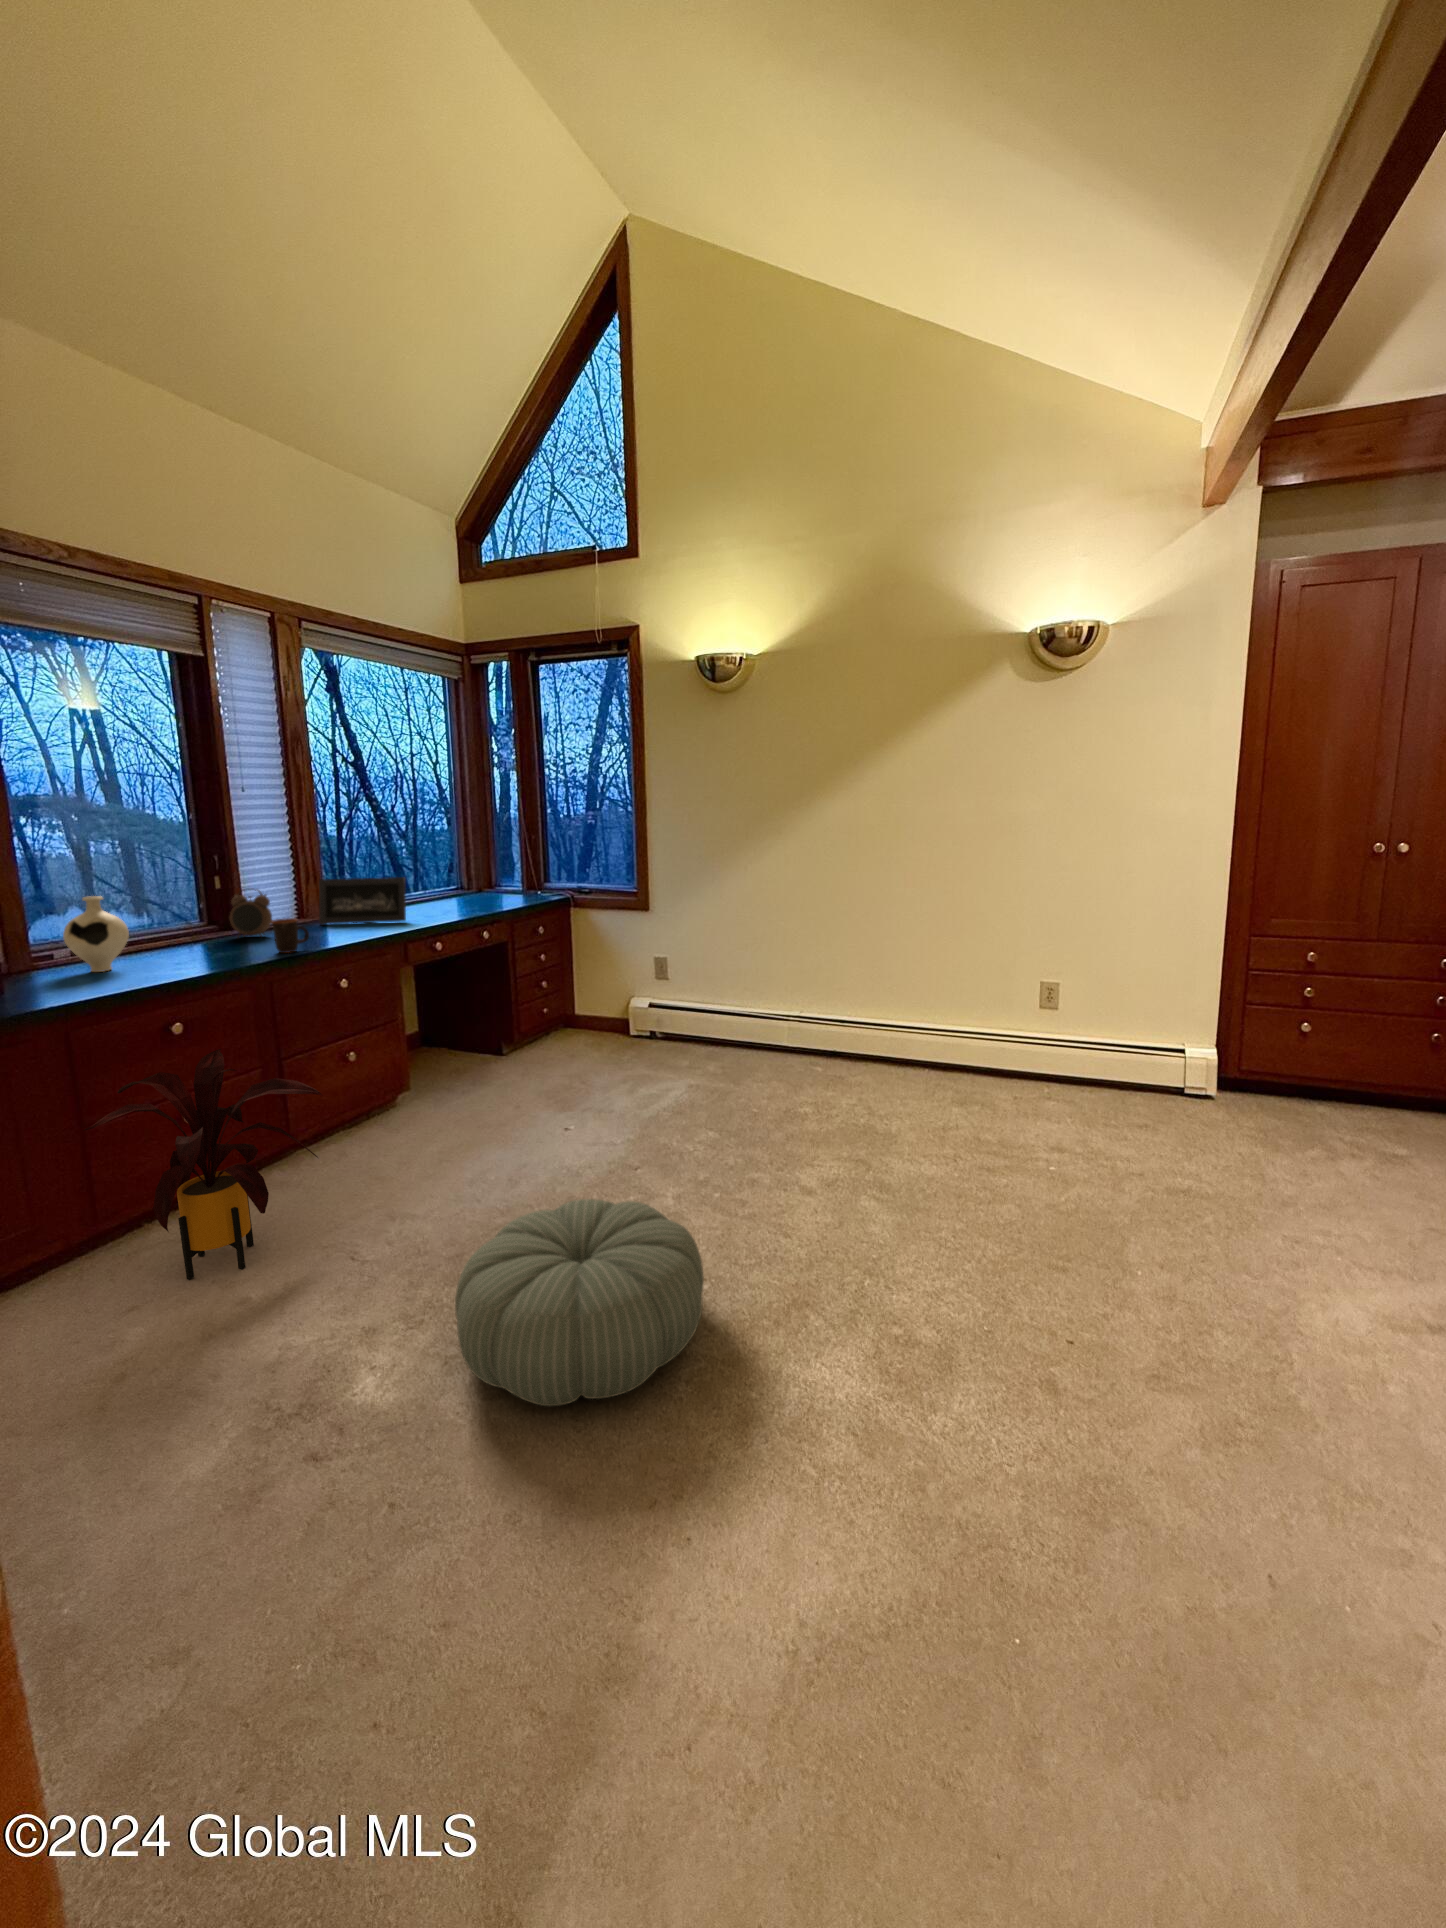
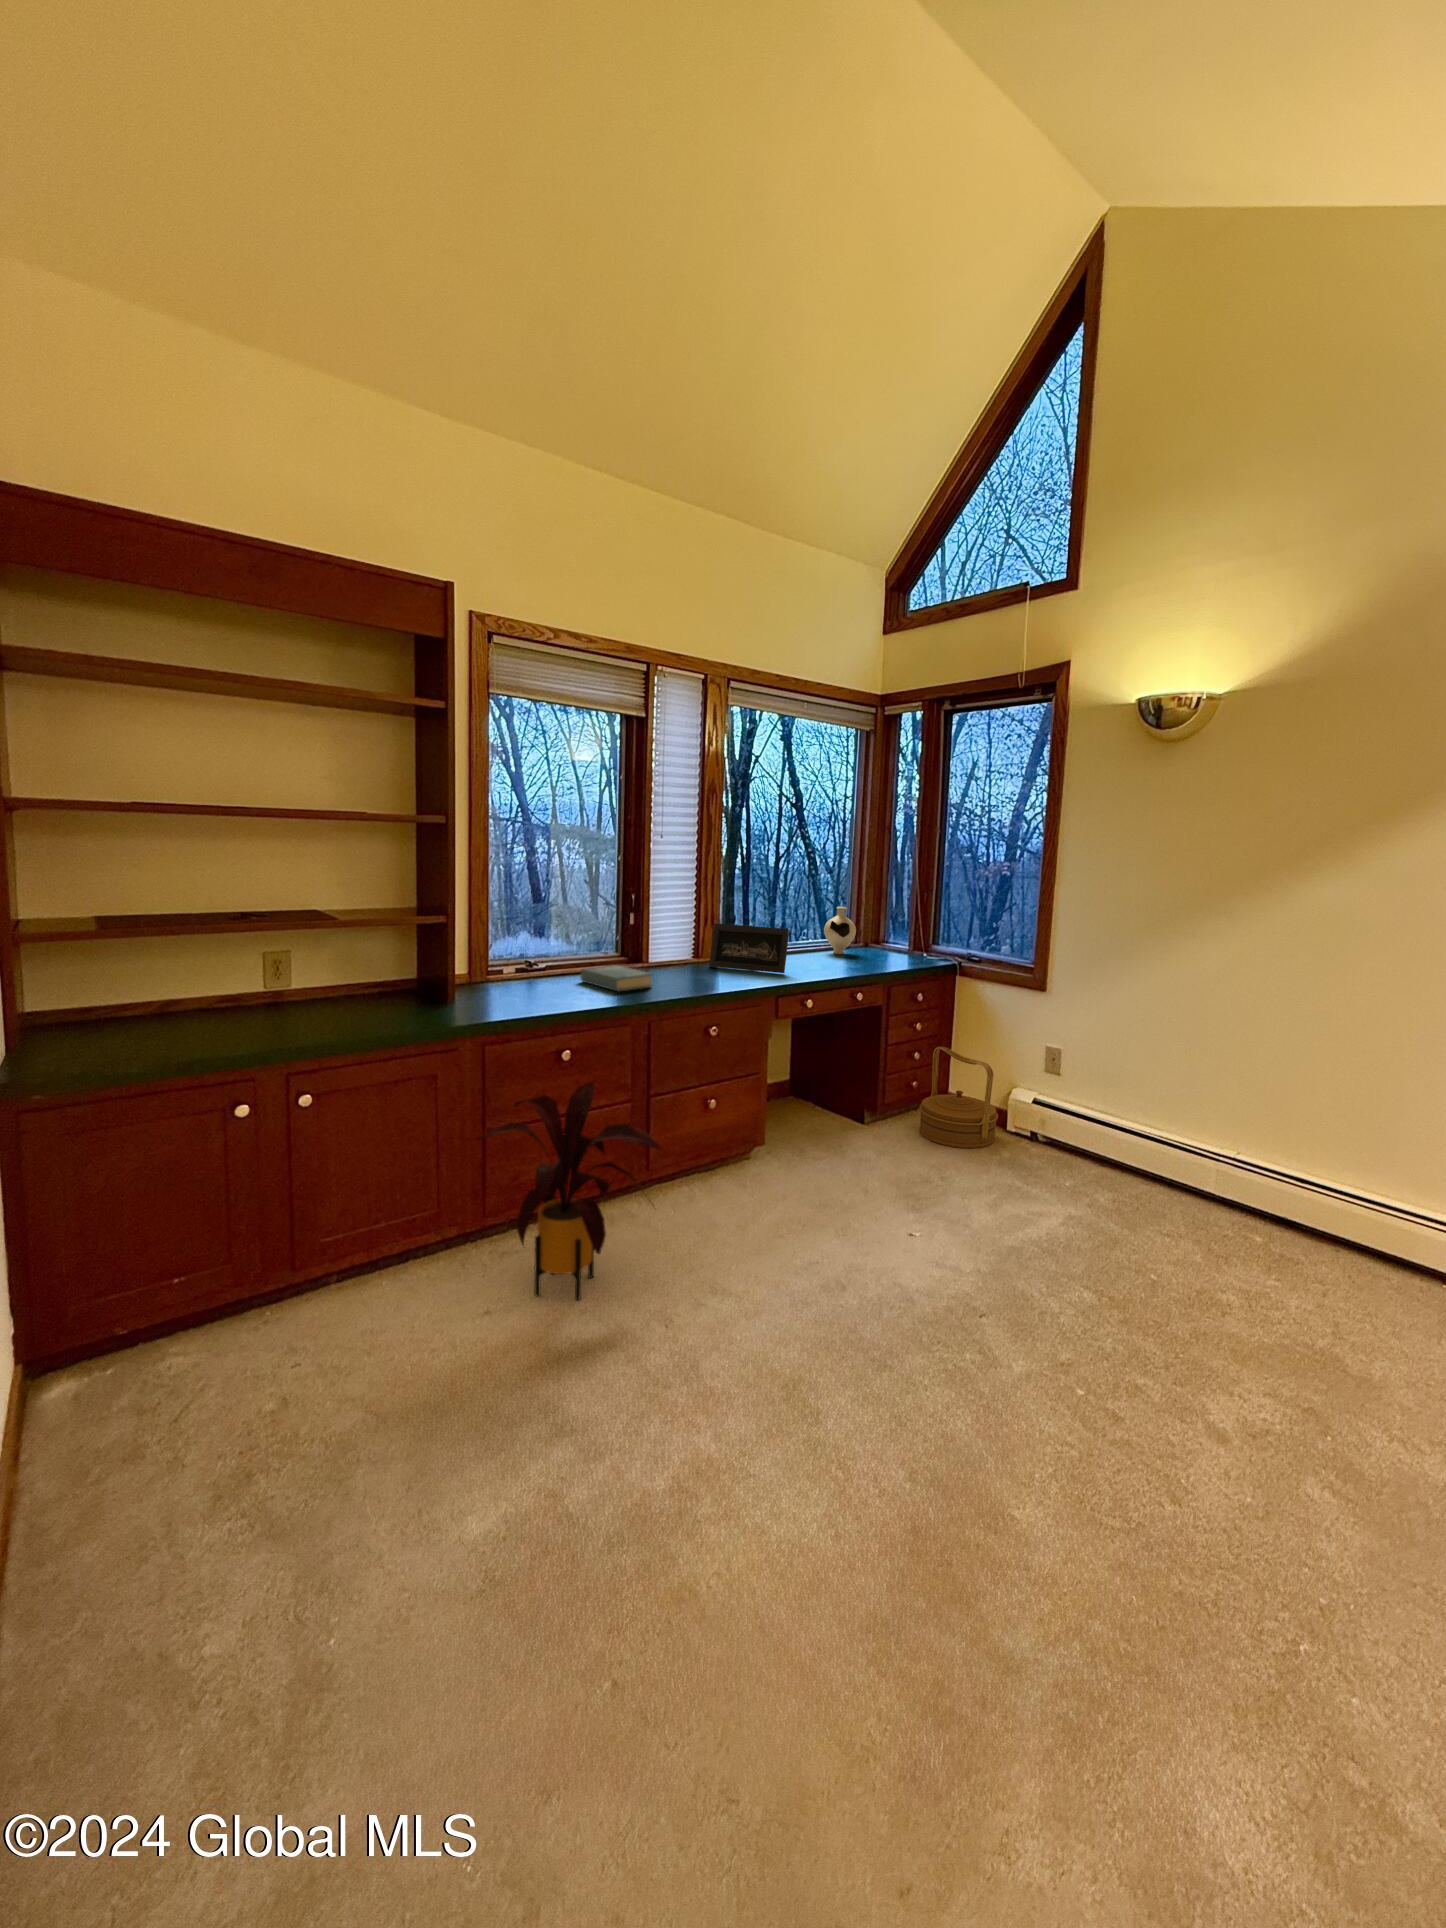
alarm clock: present [229,890,272,936] -> none [635,928,669,974]
decorative vase: present [63,896,129,972] -> present [824,907,856,954]
mug: present [271,918,309,953] -> none [659,961,691,995]
hardback book: none [166,932,263,957] -> present [581,965,652,991]
woven basket: none [552,972,622,1057] -> present [919,1046,998,1148]
pouf: present [455,1199,704,1406] -> none [727,1349,1032,1648]

